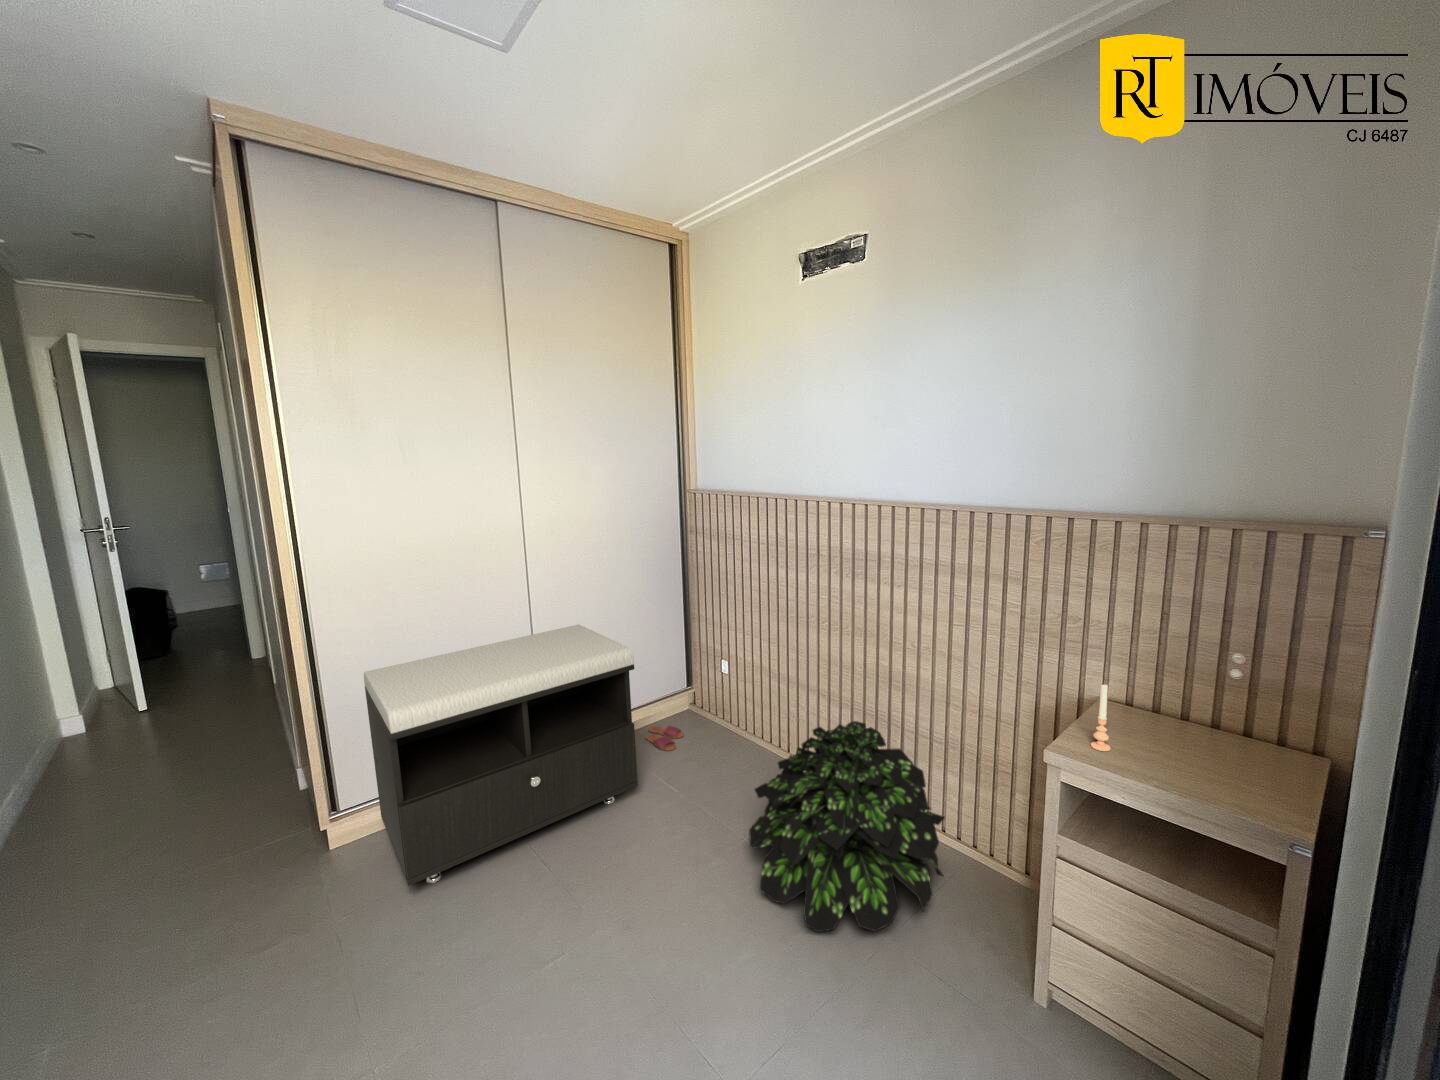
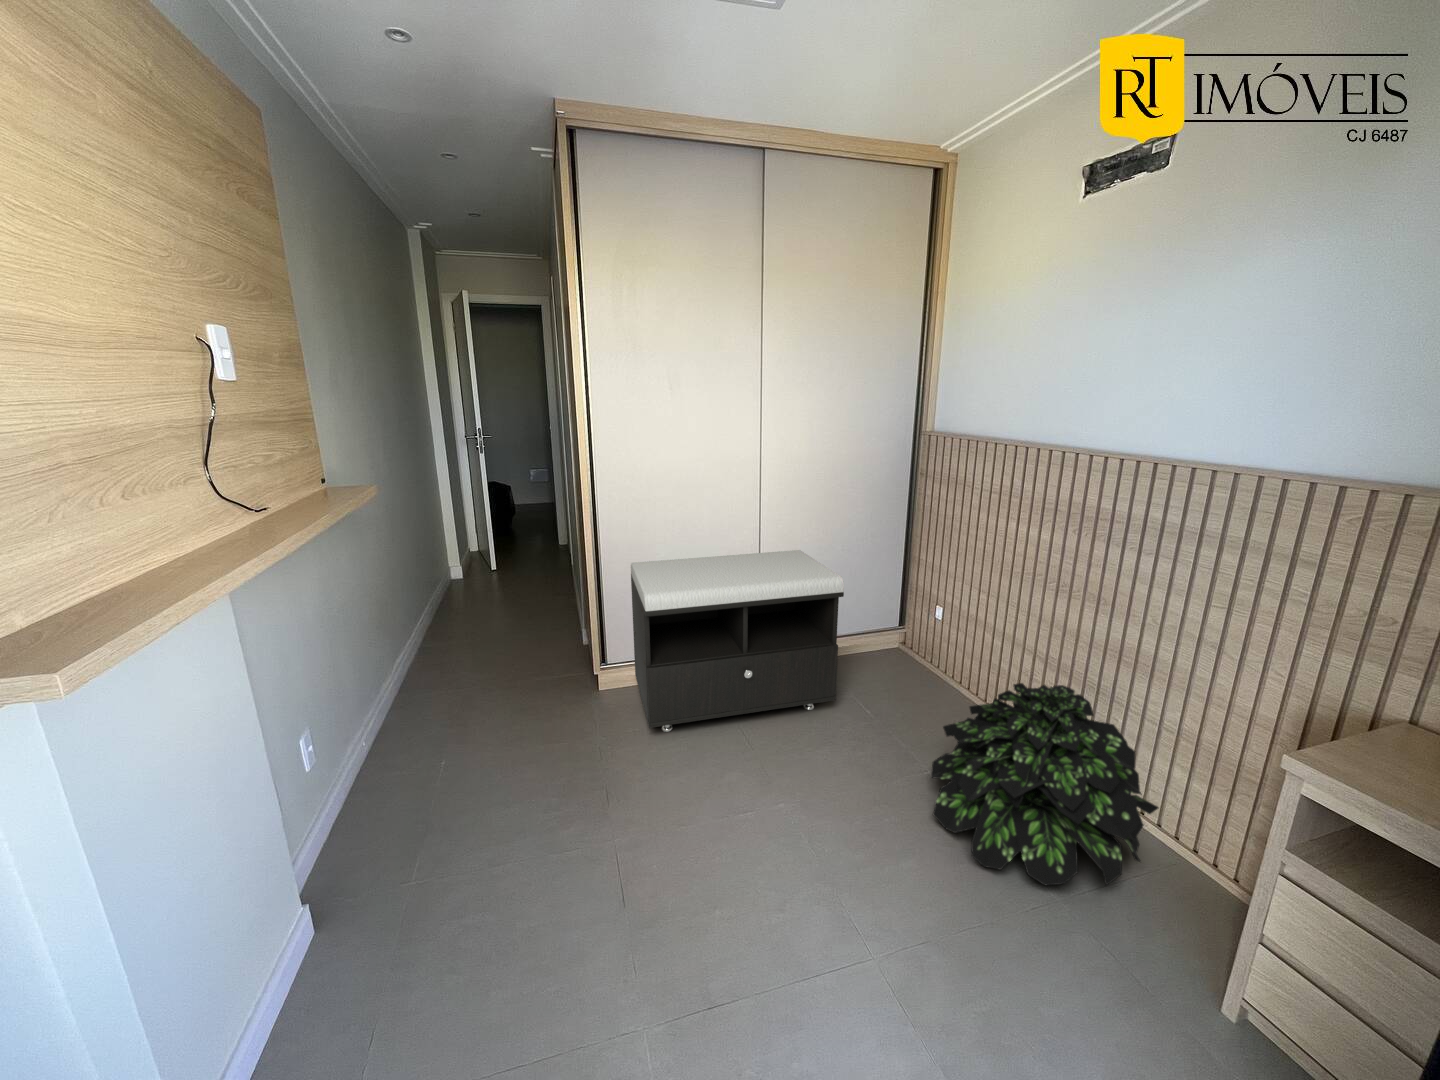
candle: present [1091,684,1110,751] -> none [1359,700,1400,777]
slippers: present [646,725,683,751] -> none [850,654,887,679]

